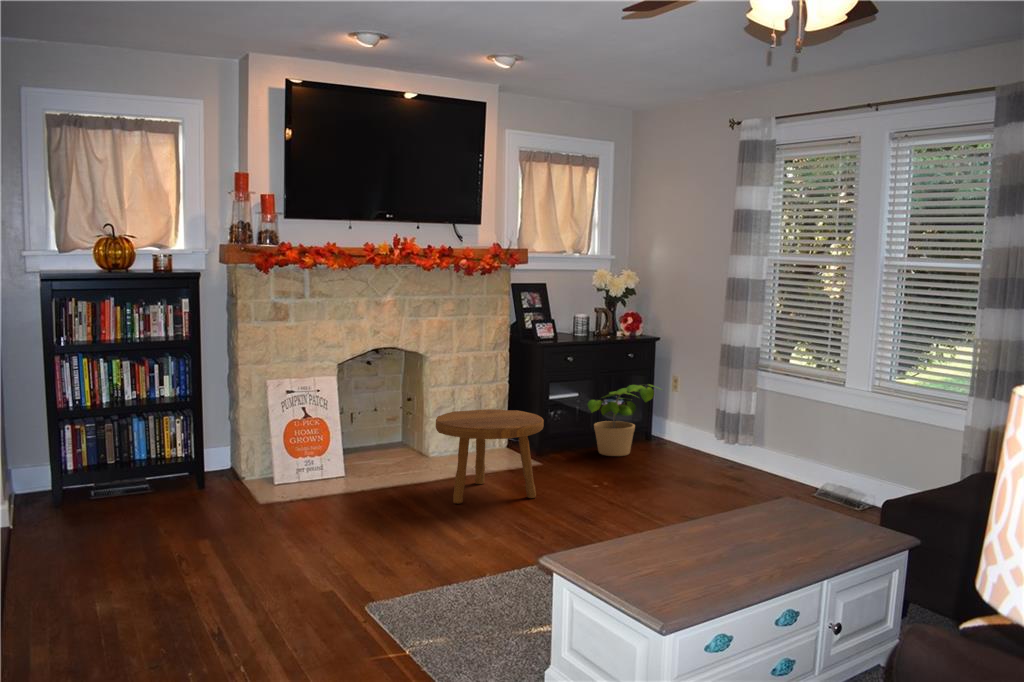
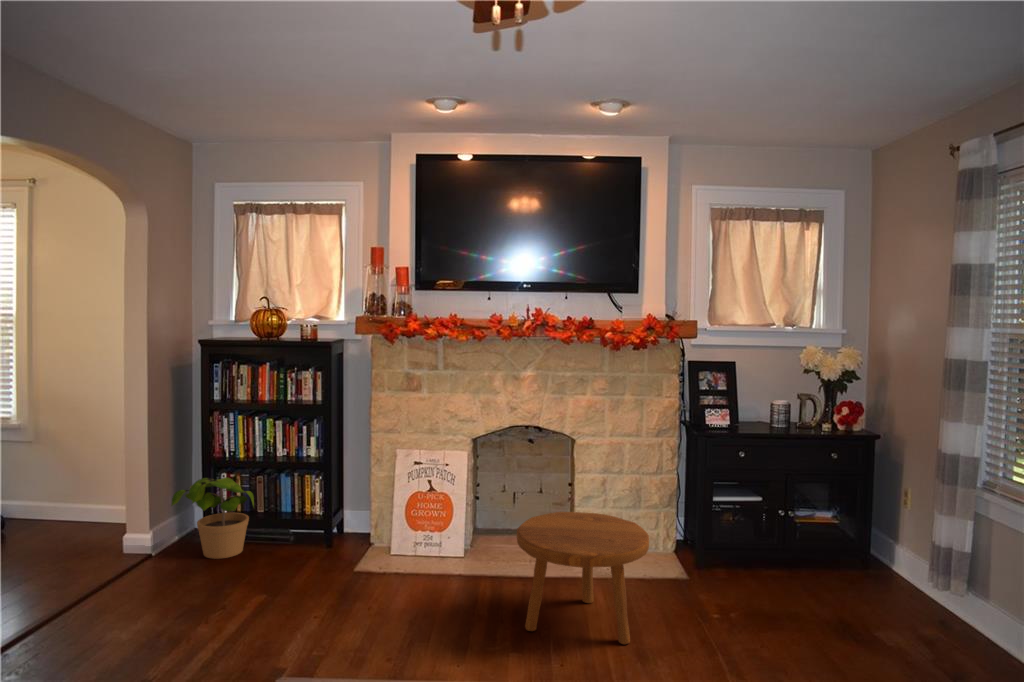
potted plant: present [588,385,661,456] -> present [171,477,254,559]

